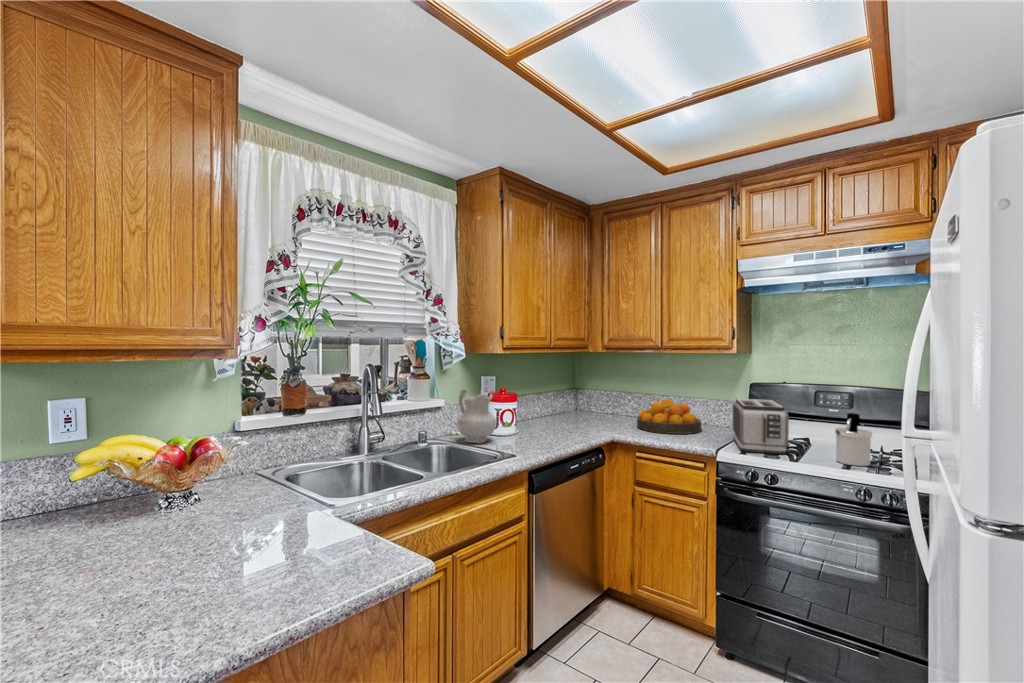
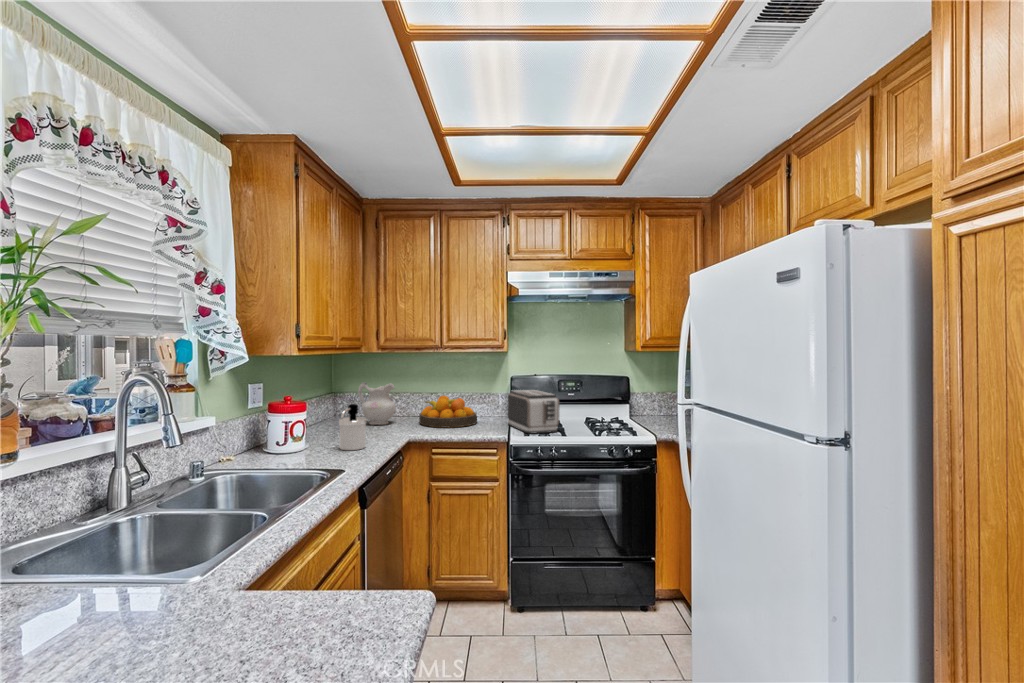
ceramic pitcher: present [457,390,496,443] -> present [358,382,395,425]
soap dispenser: present [835,413,872,466] -> present [339,404,367,450]

